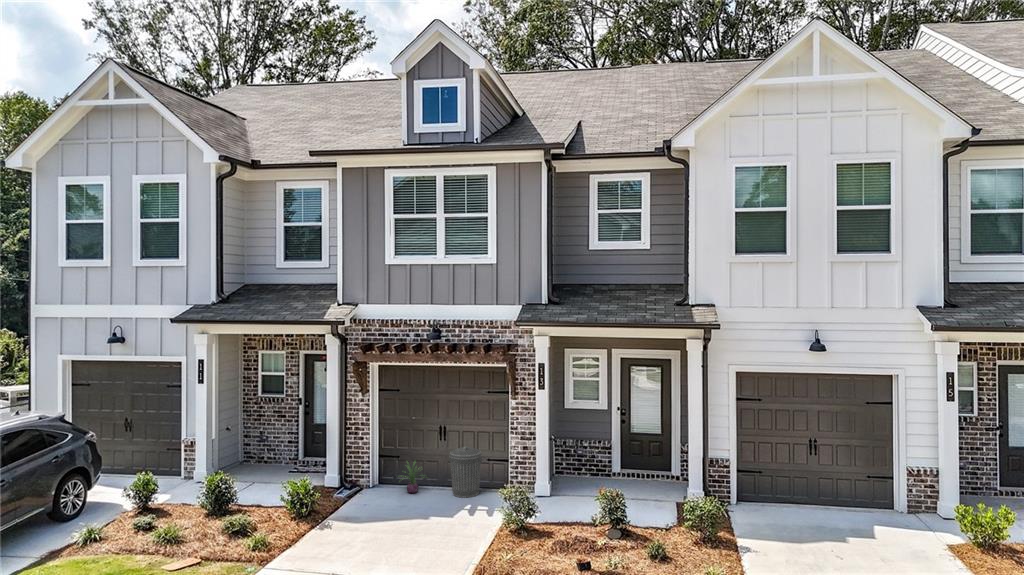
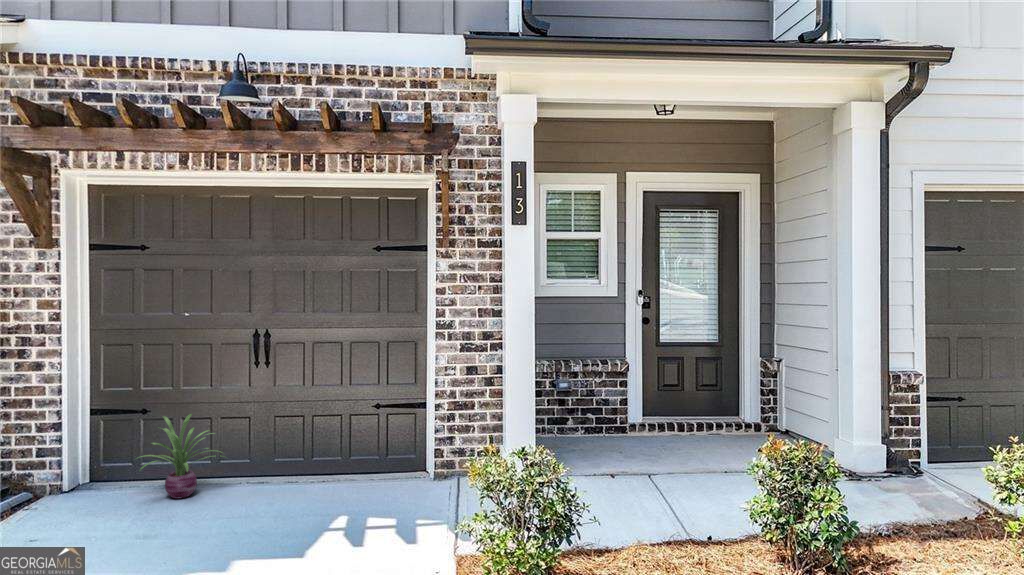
trash can: present [449,446,482,497] -> none [281,373,365,498]

